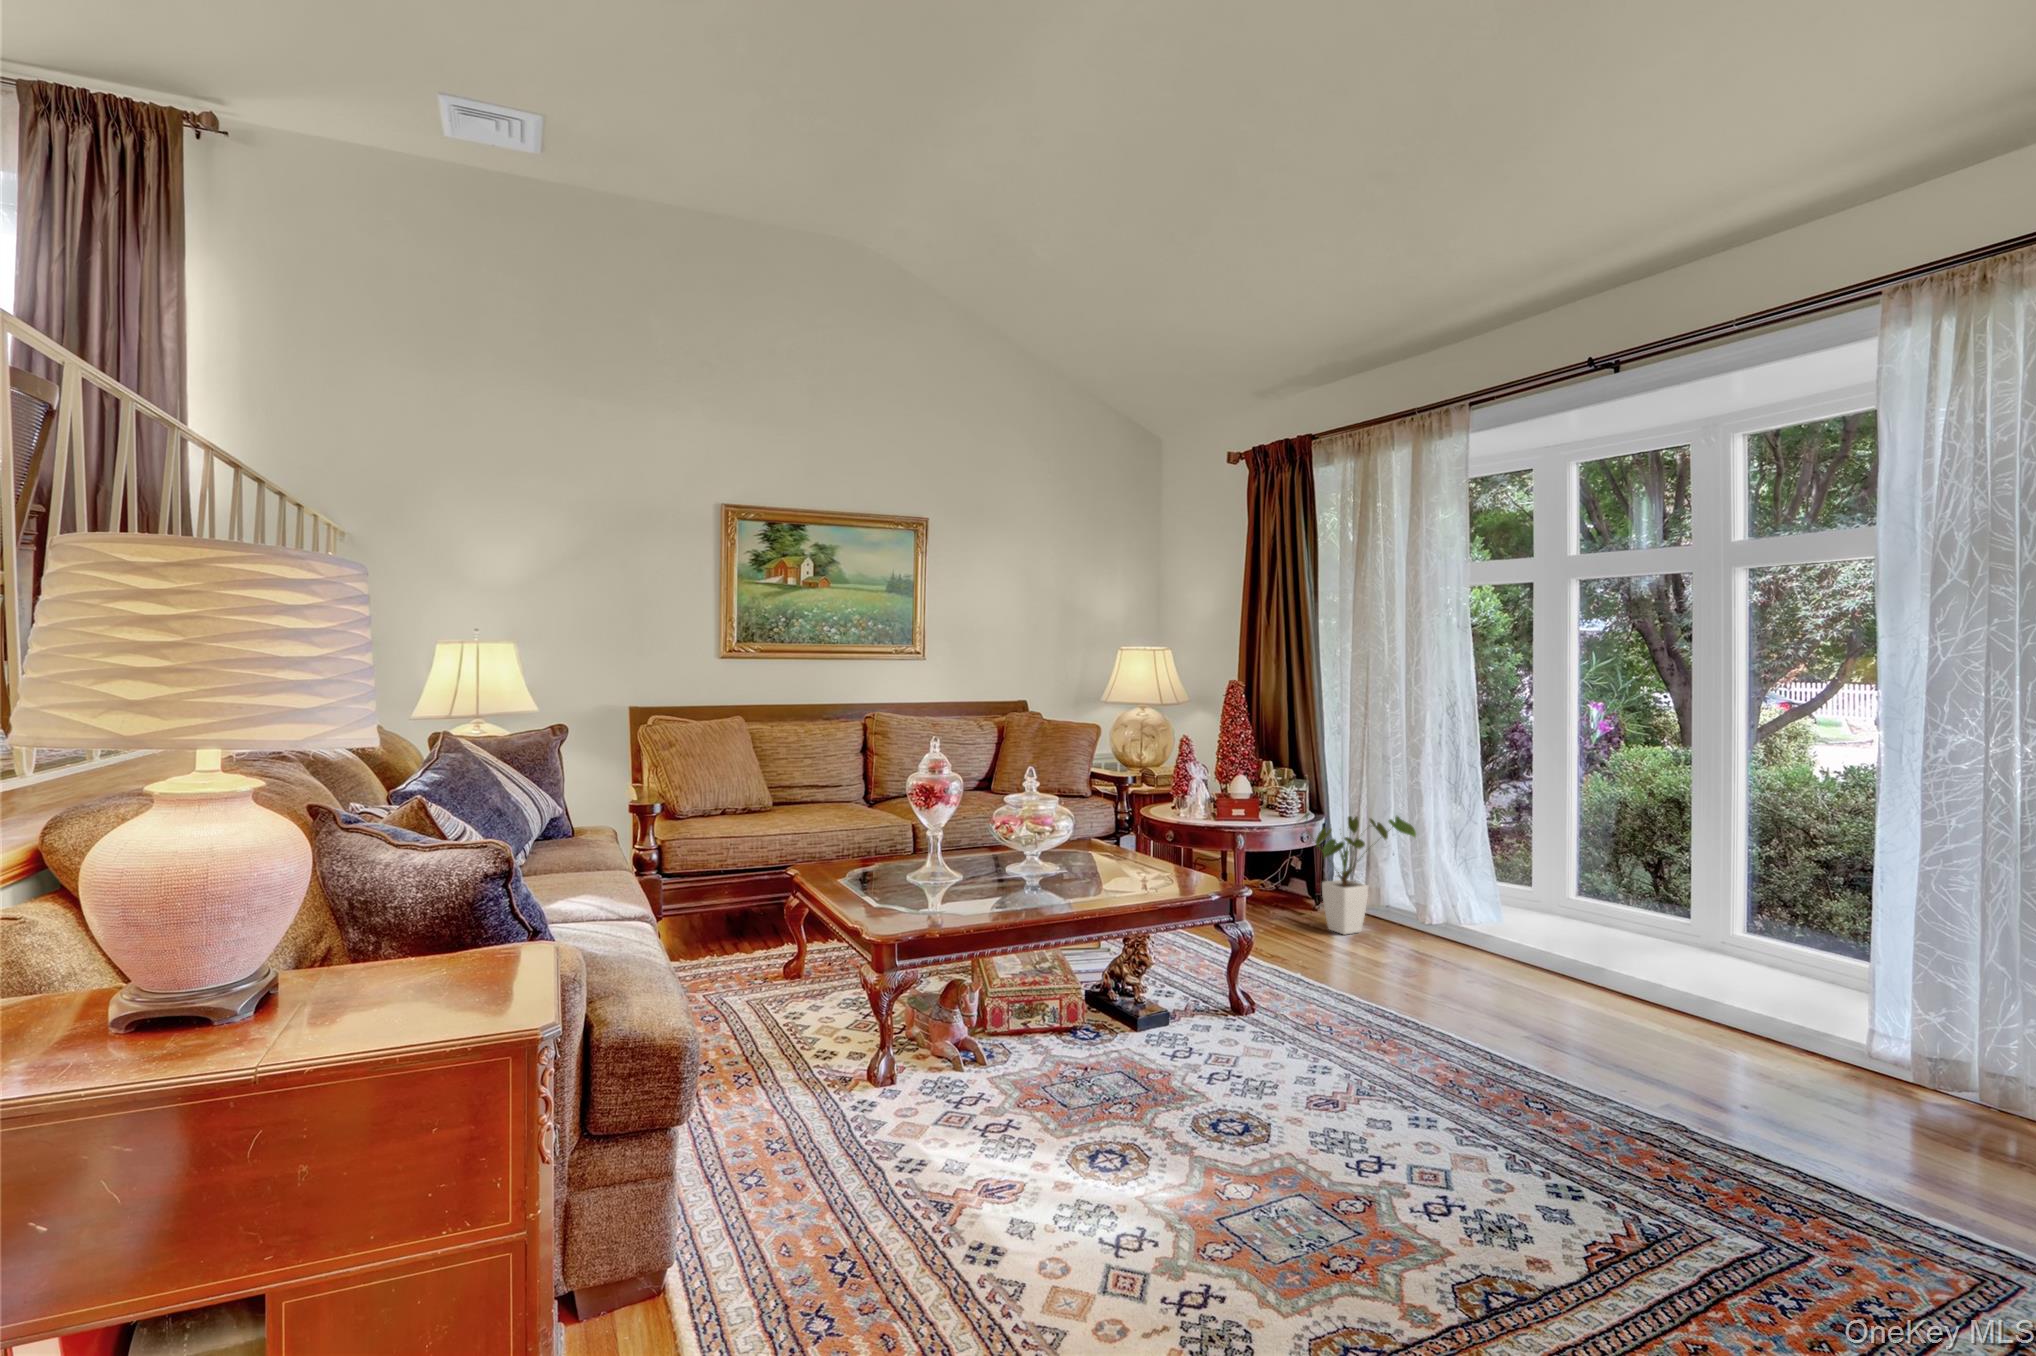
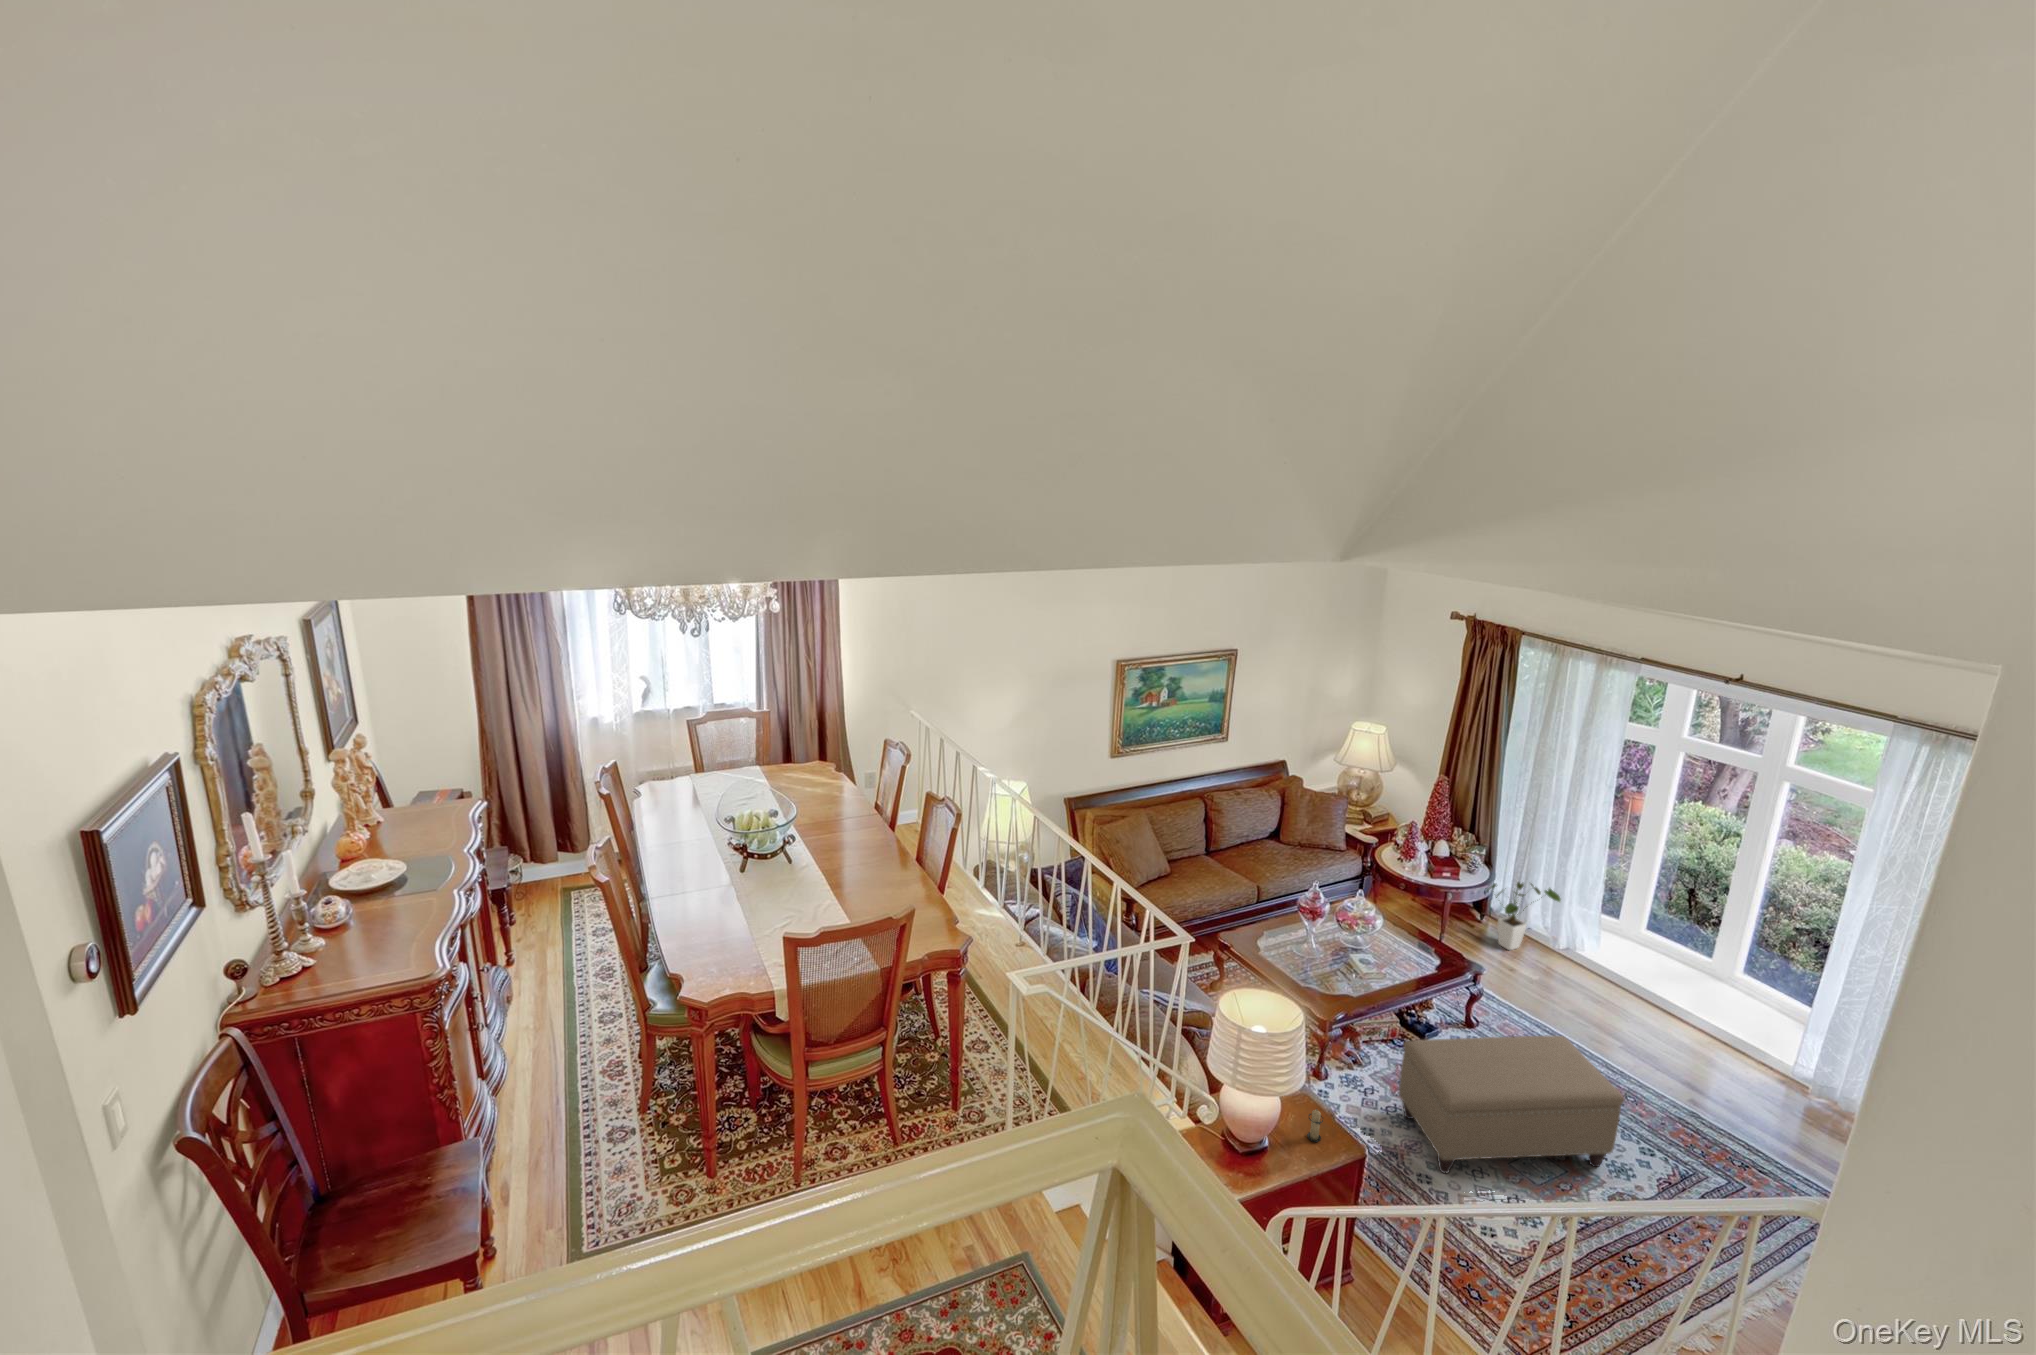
candle: none [380,889,445,1011] -> present [1307,1109,1323,1142]
ottoman: none [1000,938,1473,1246] -> present [1399,1036,1624,1173]

